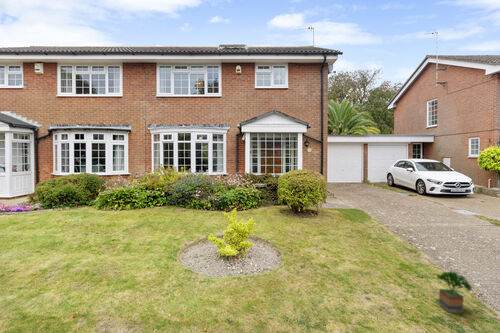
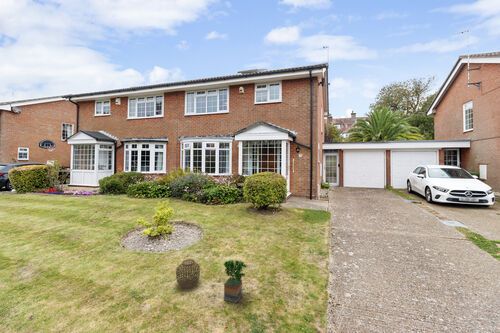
woven basket: none [381,278,410,310] -> present [176,259,200,289]

